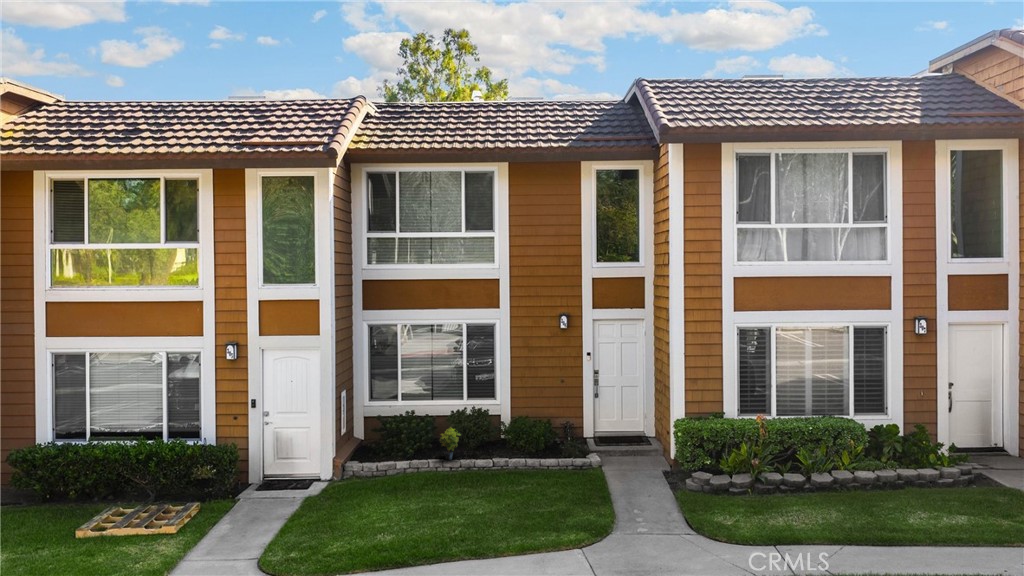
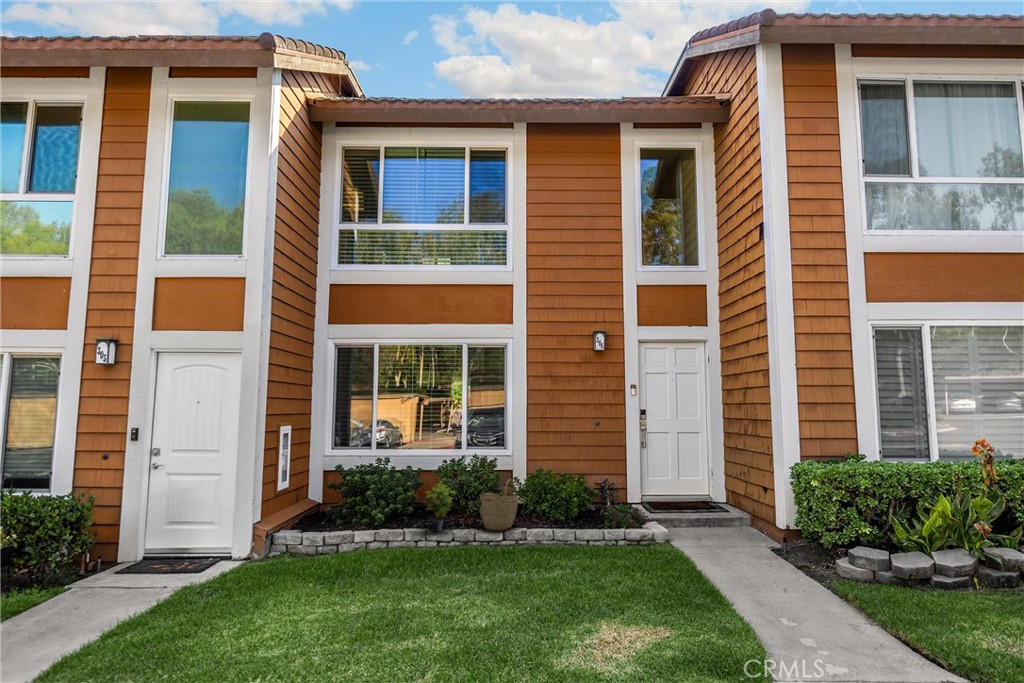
woven basket: none [477,424,504,459] -> present [480,479,518,531]

